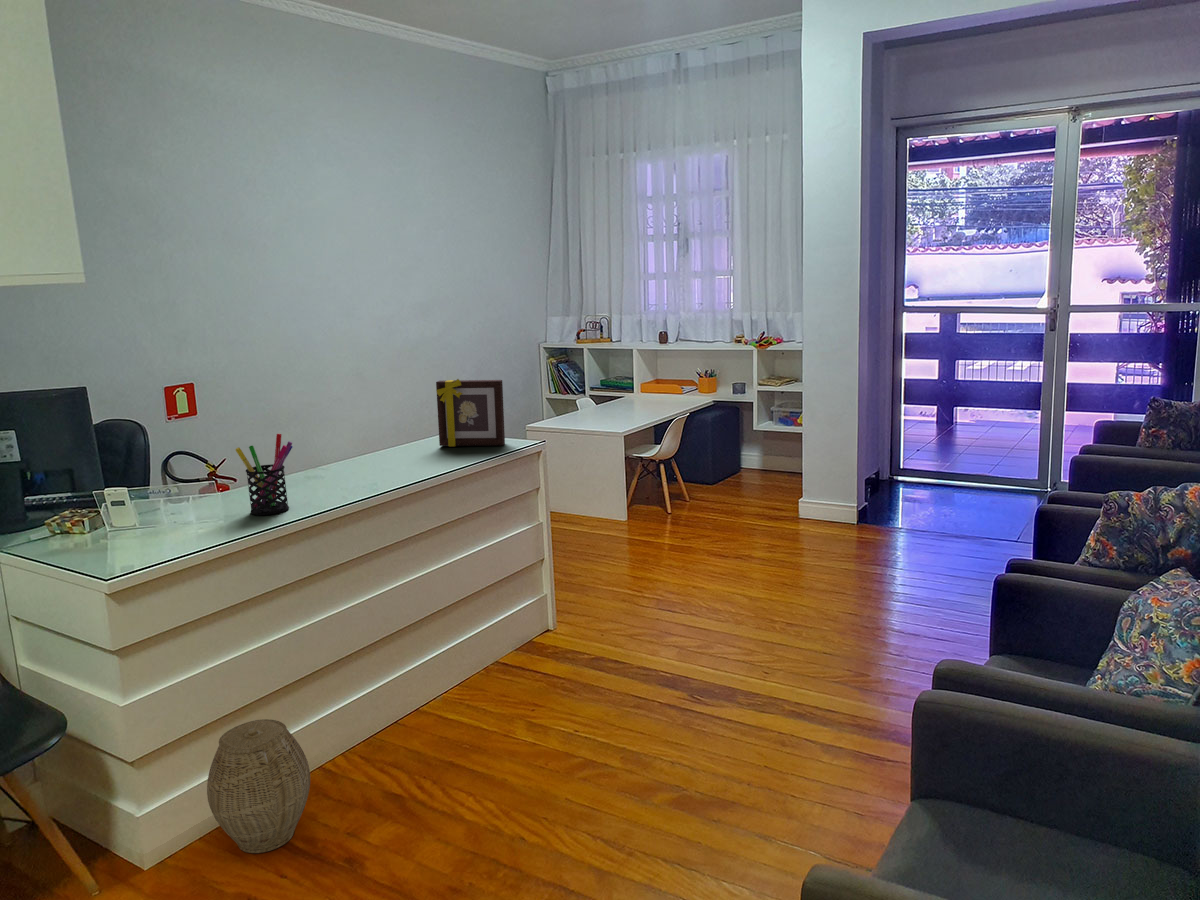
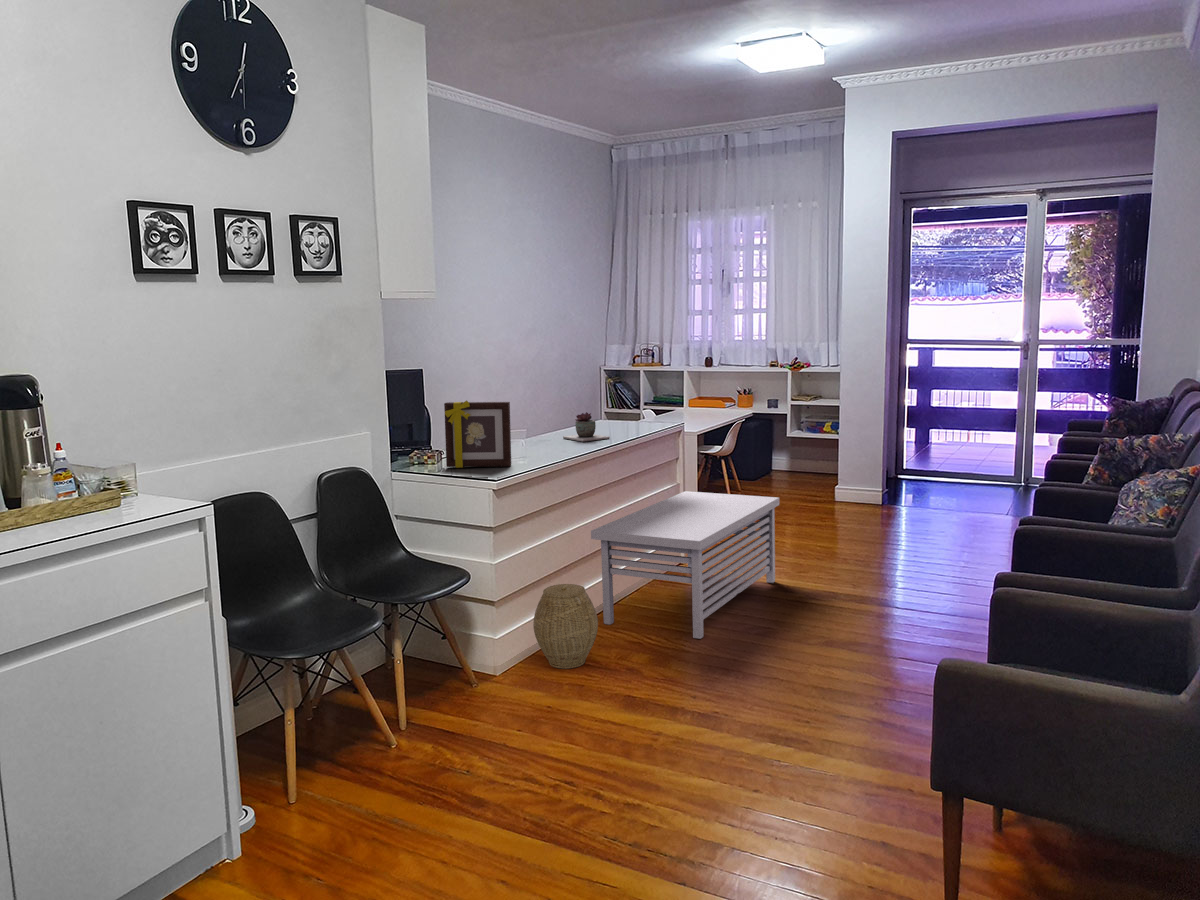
picture frame: present [436,379,505,447] -> present [444,400,511,468]
pen holder: present [236,434,292,515] -> none [526,400,560,454]
succulent plant: none [344,440,403,485] -> present [563,412,610,442]
storage bench: none [344,537,656,791] -> present [591,491,779,639]

